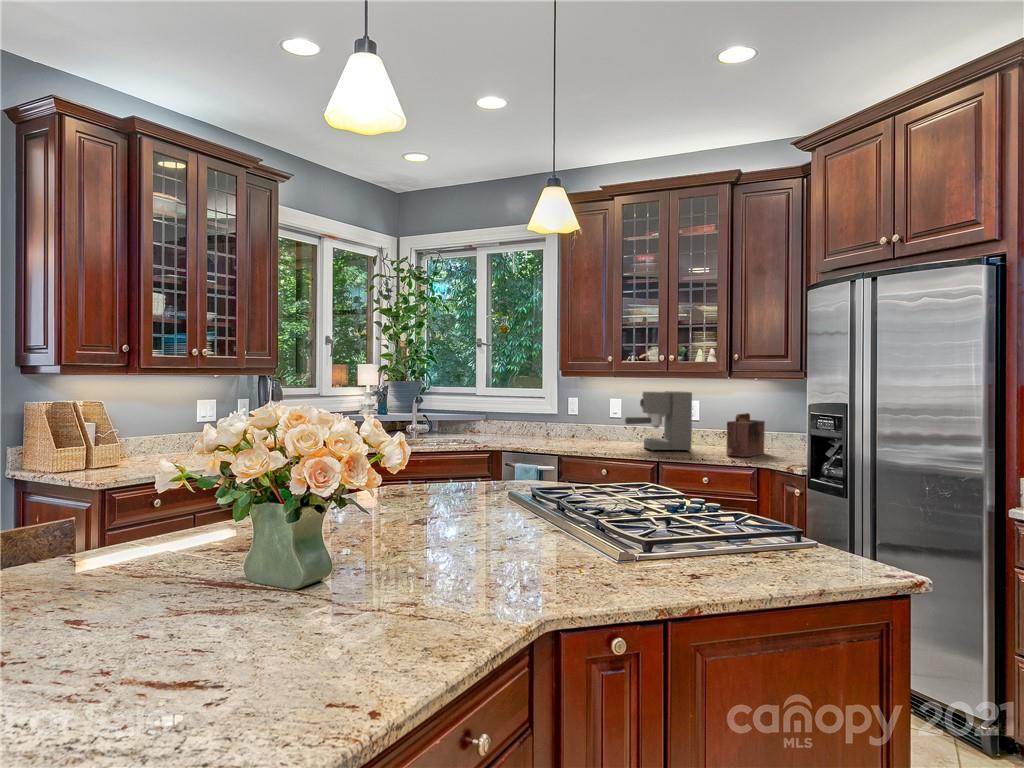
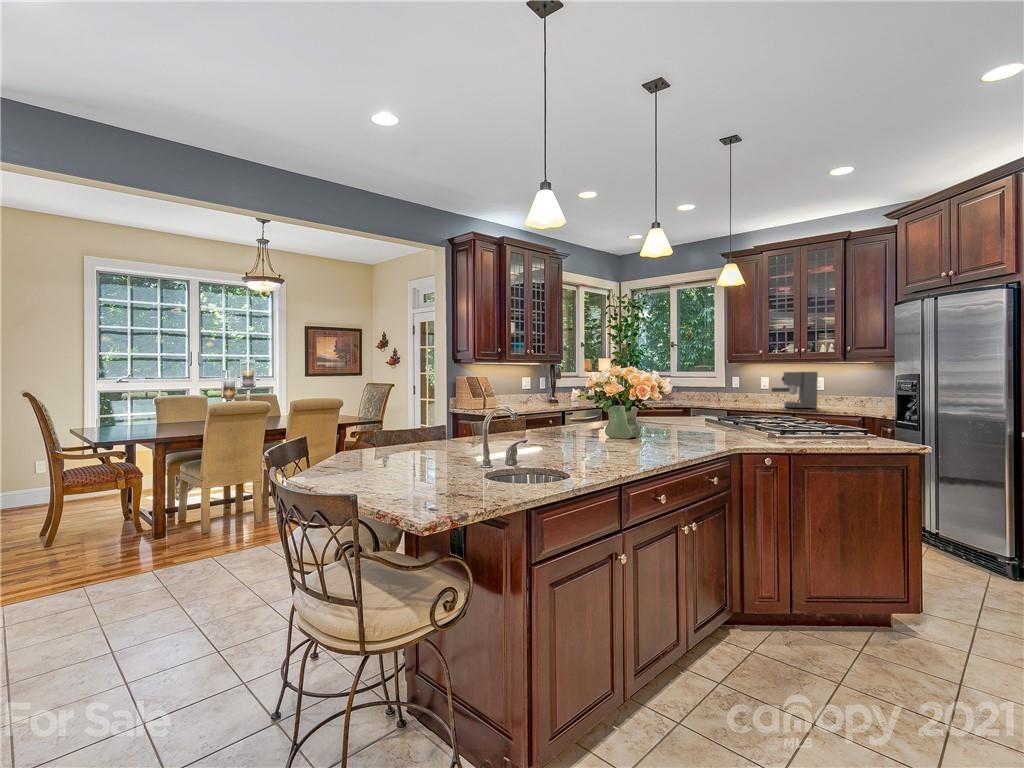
toaster: present [726,413,765,457] -> none [841,384,870,411]

